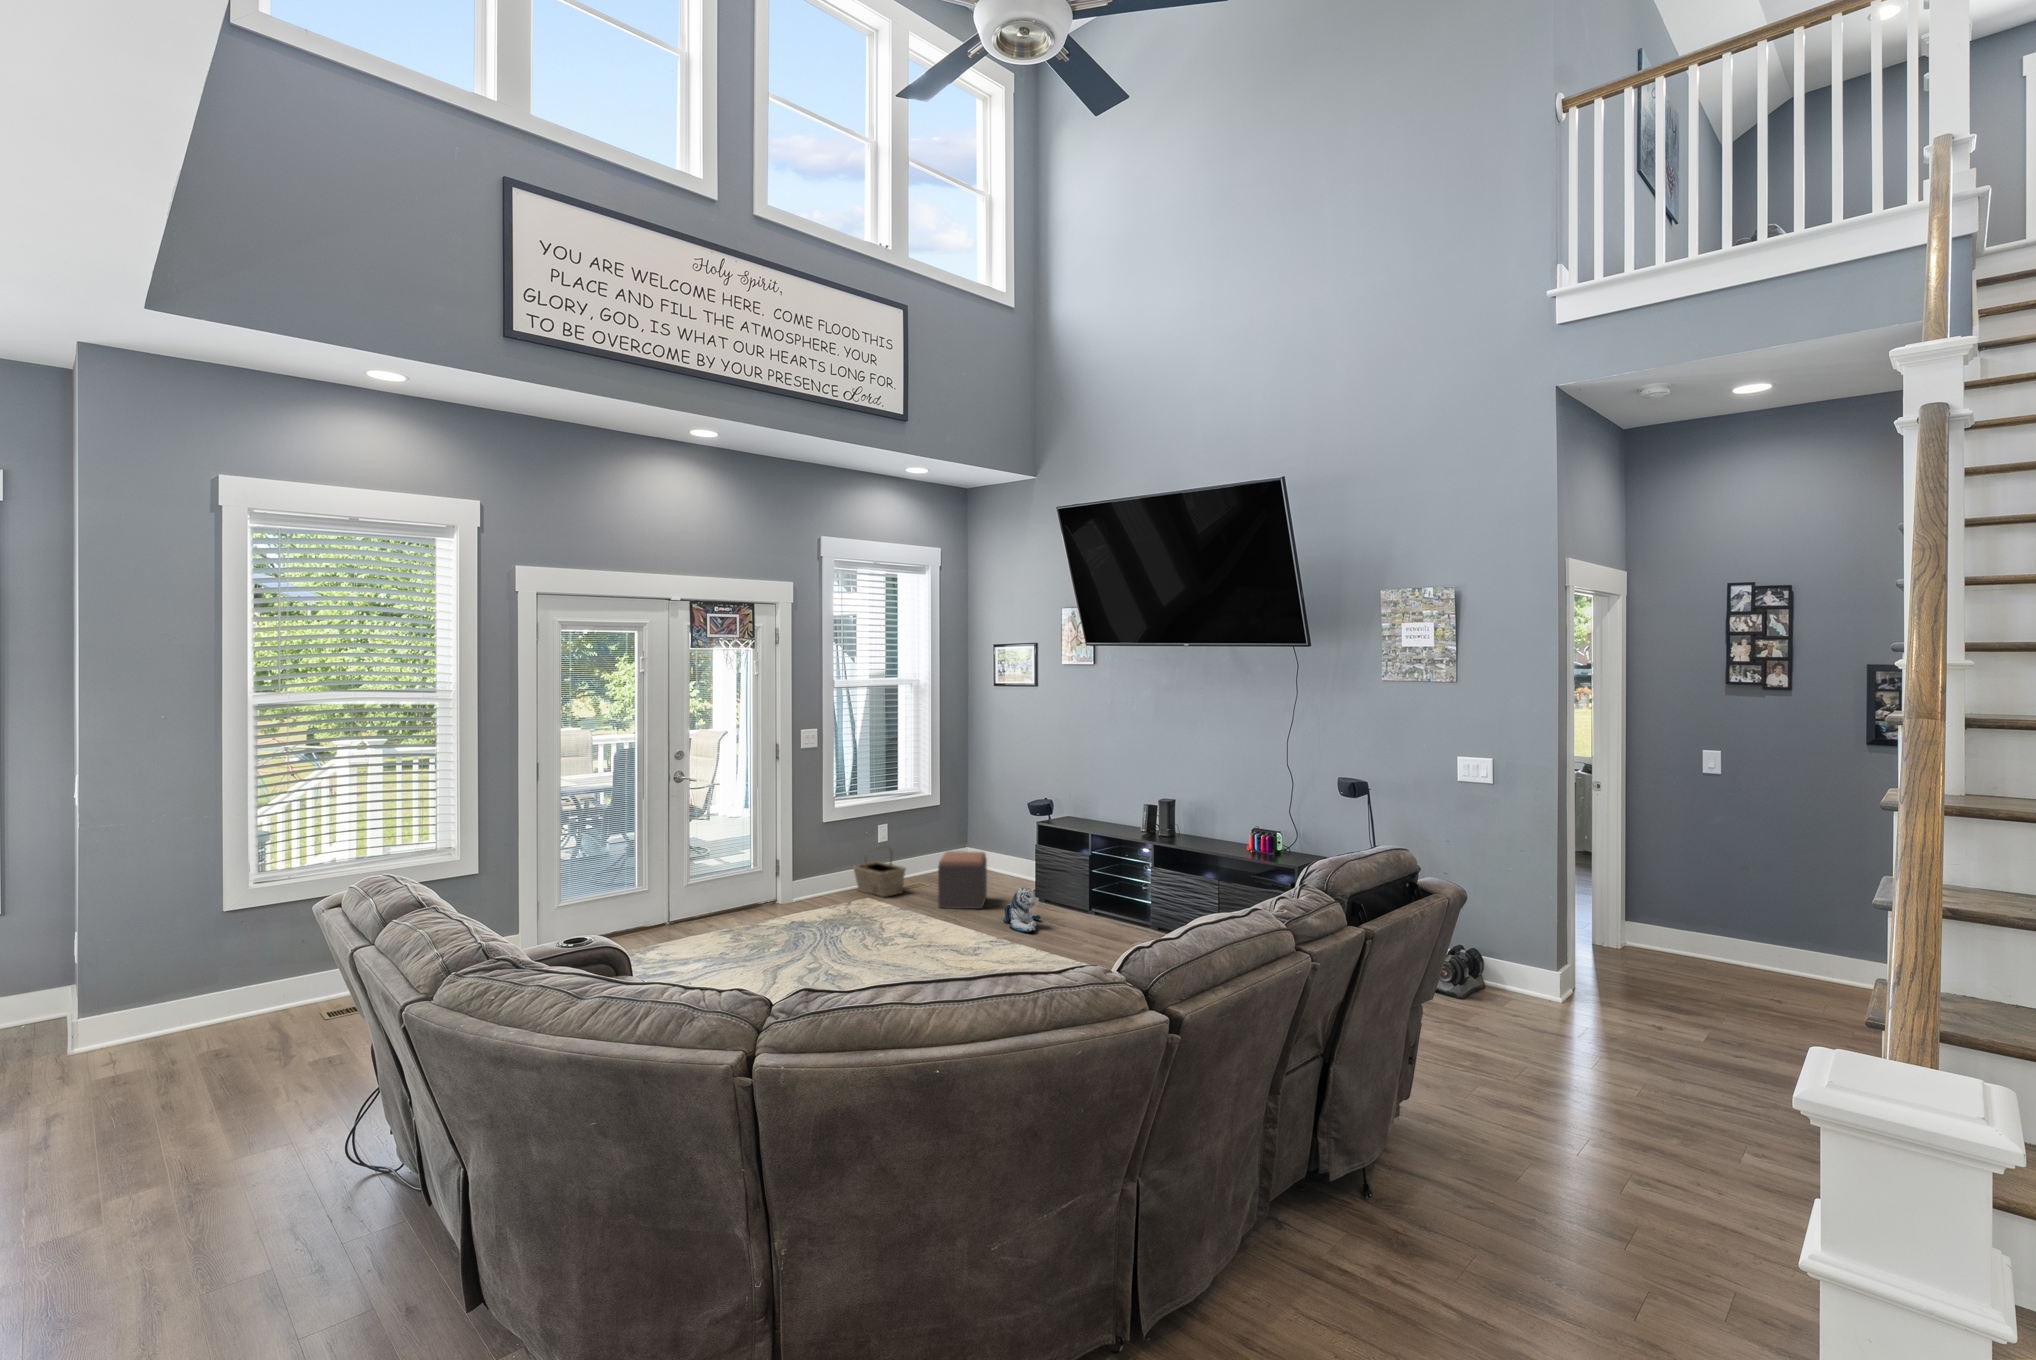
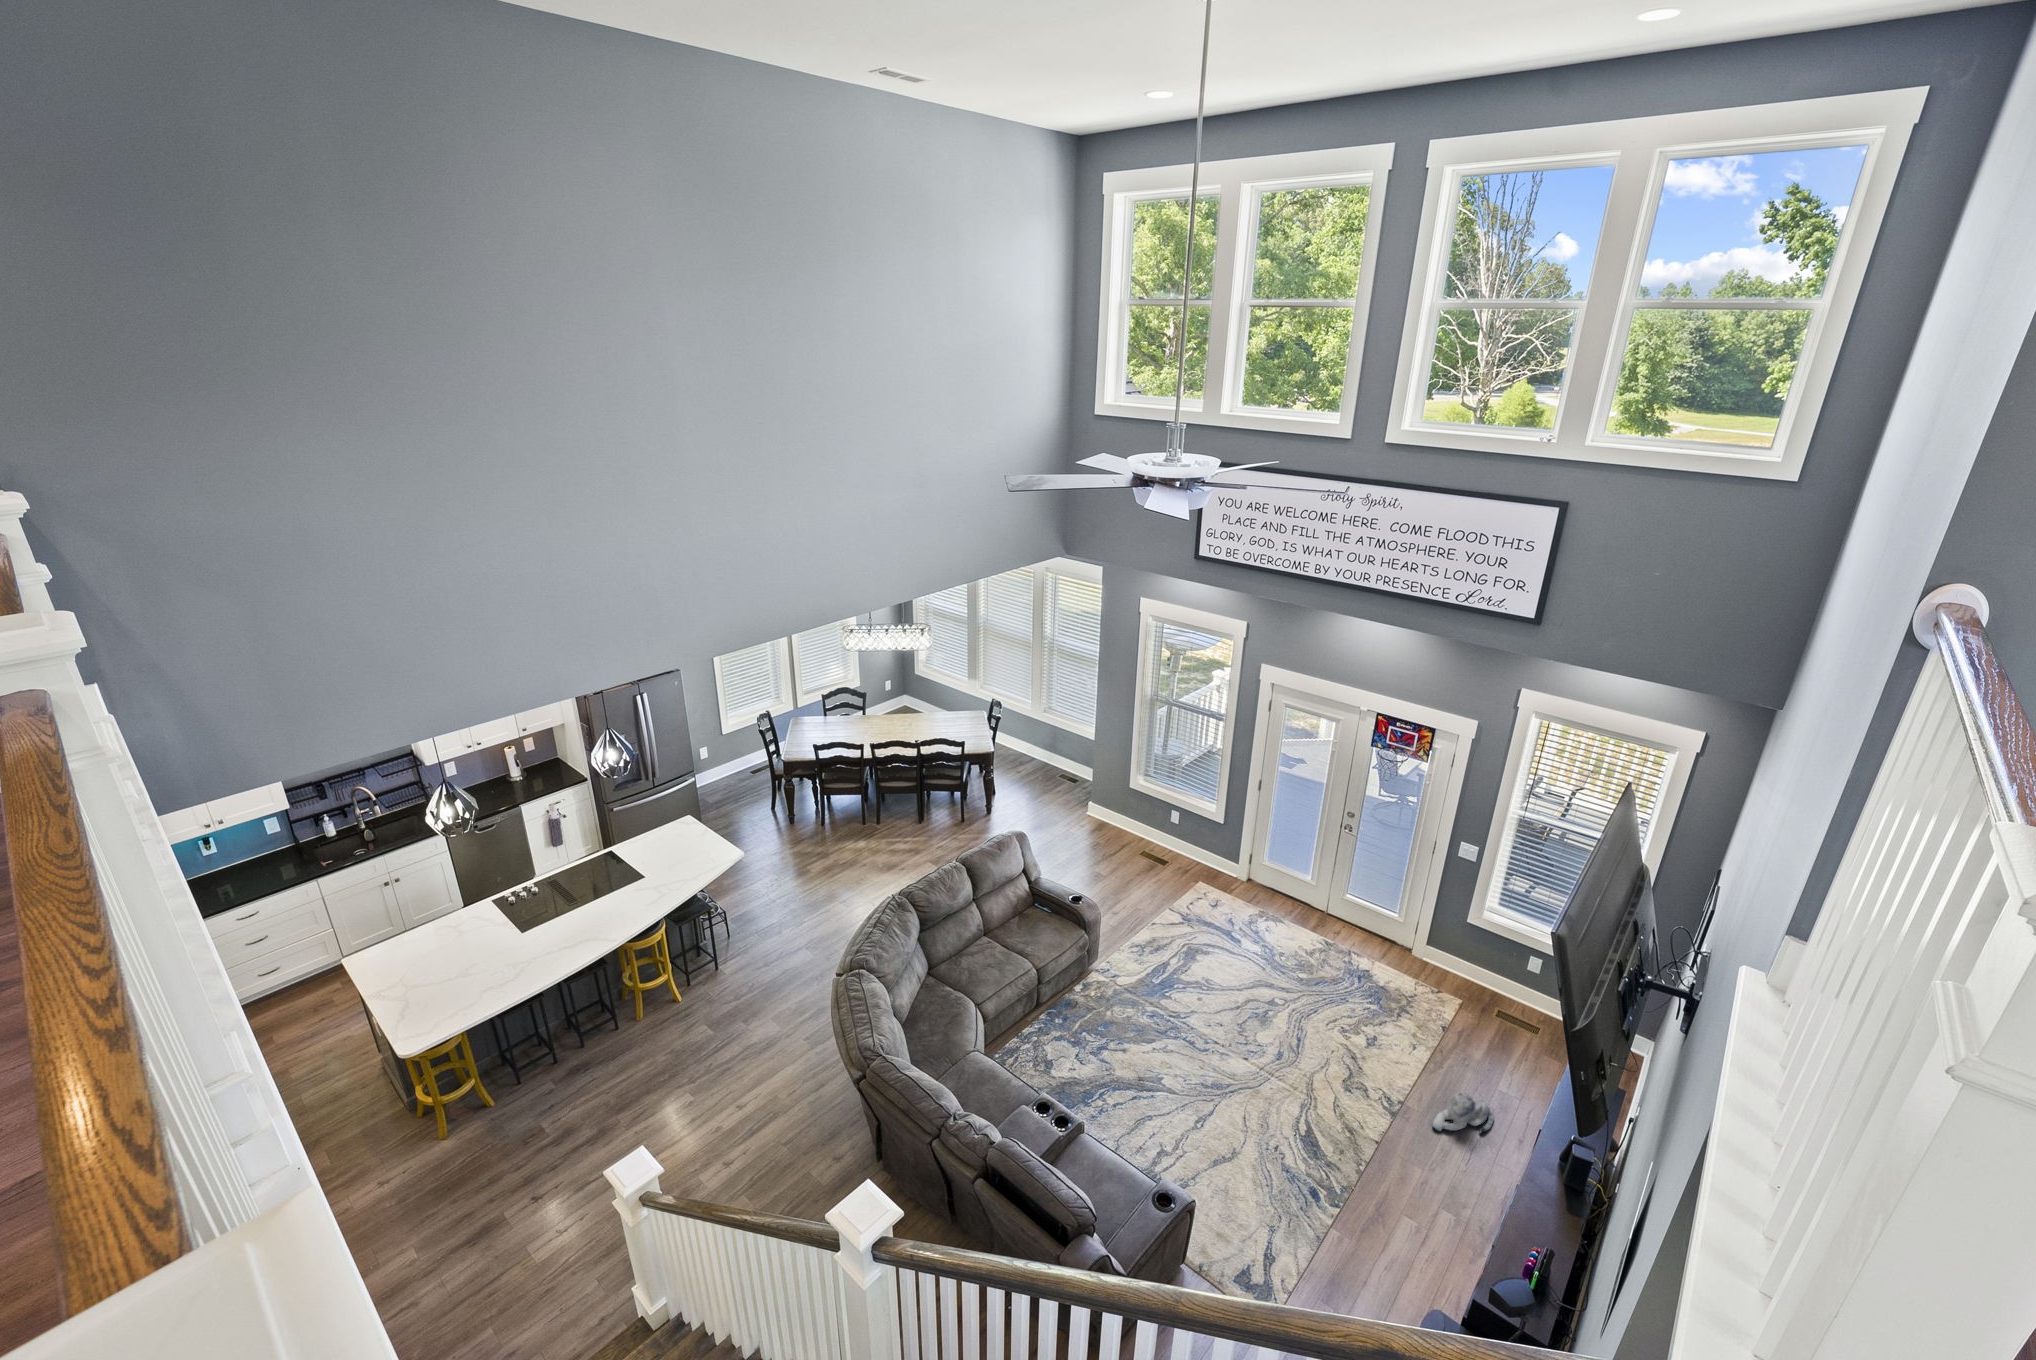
basket: present [853,847,906,897] -> none [1480,967,1525,1021]
footstool: present [938,851,987,909] -> none [1475,1019,1544,1085]

